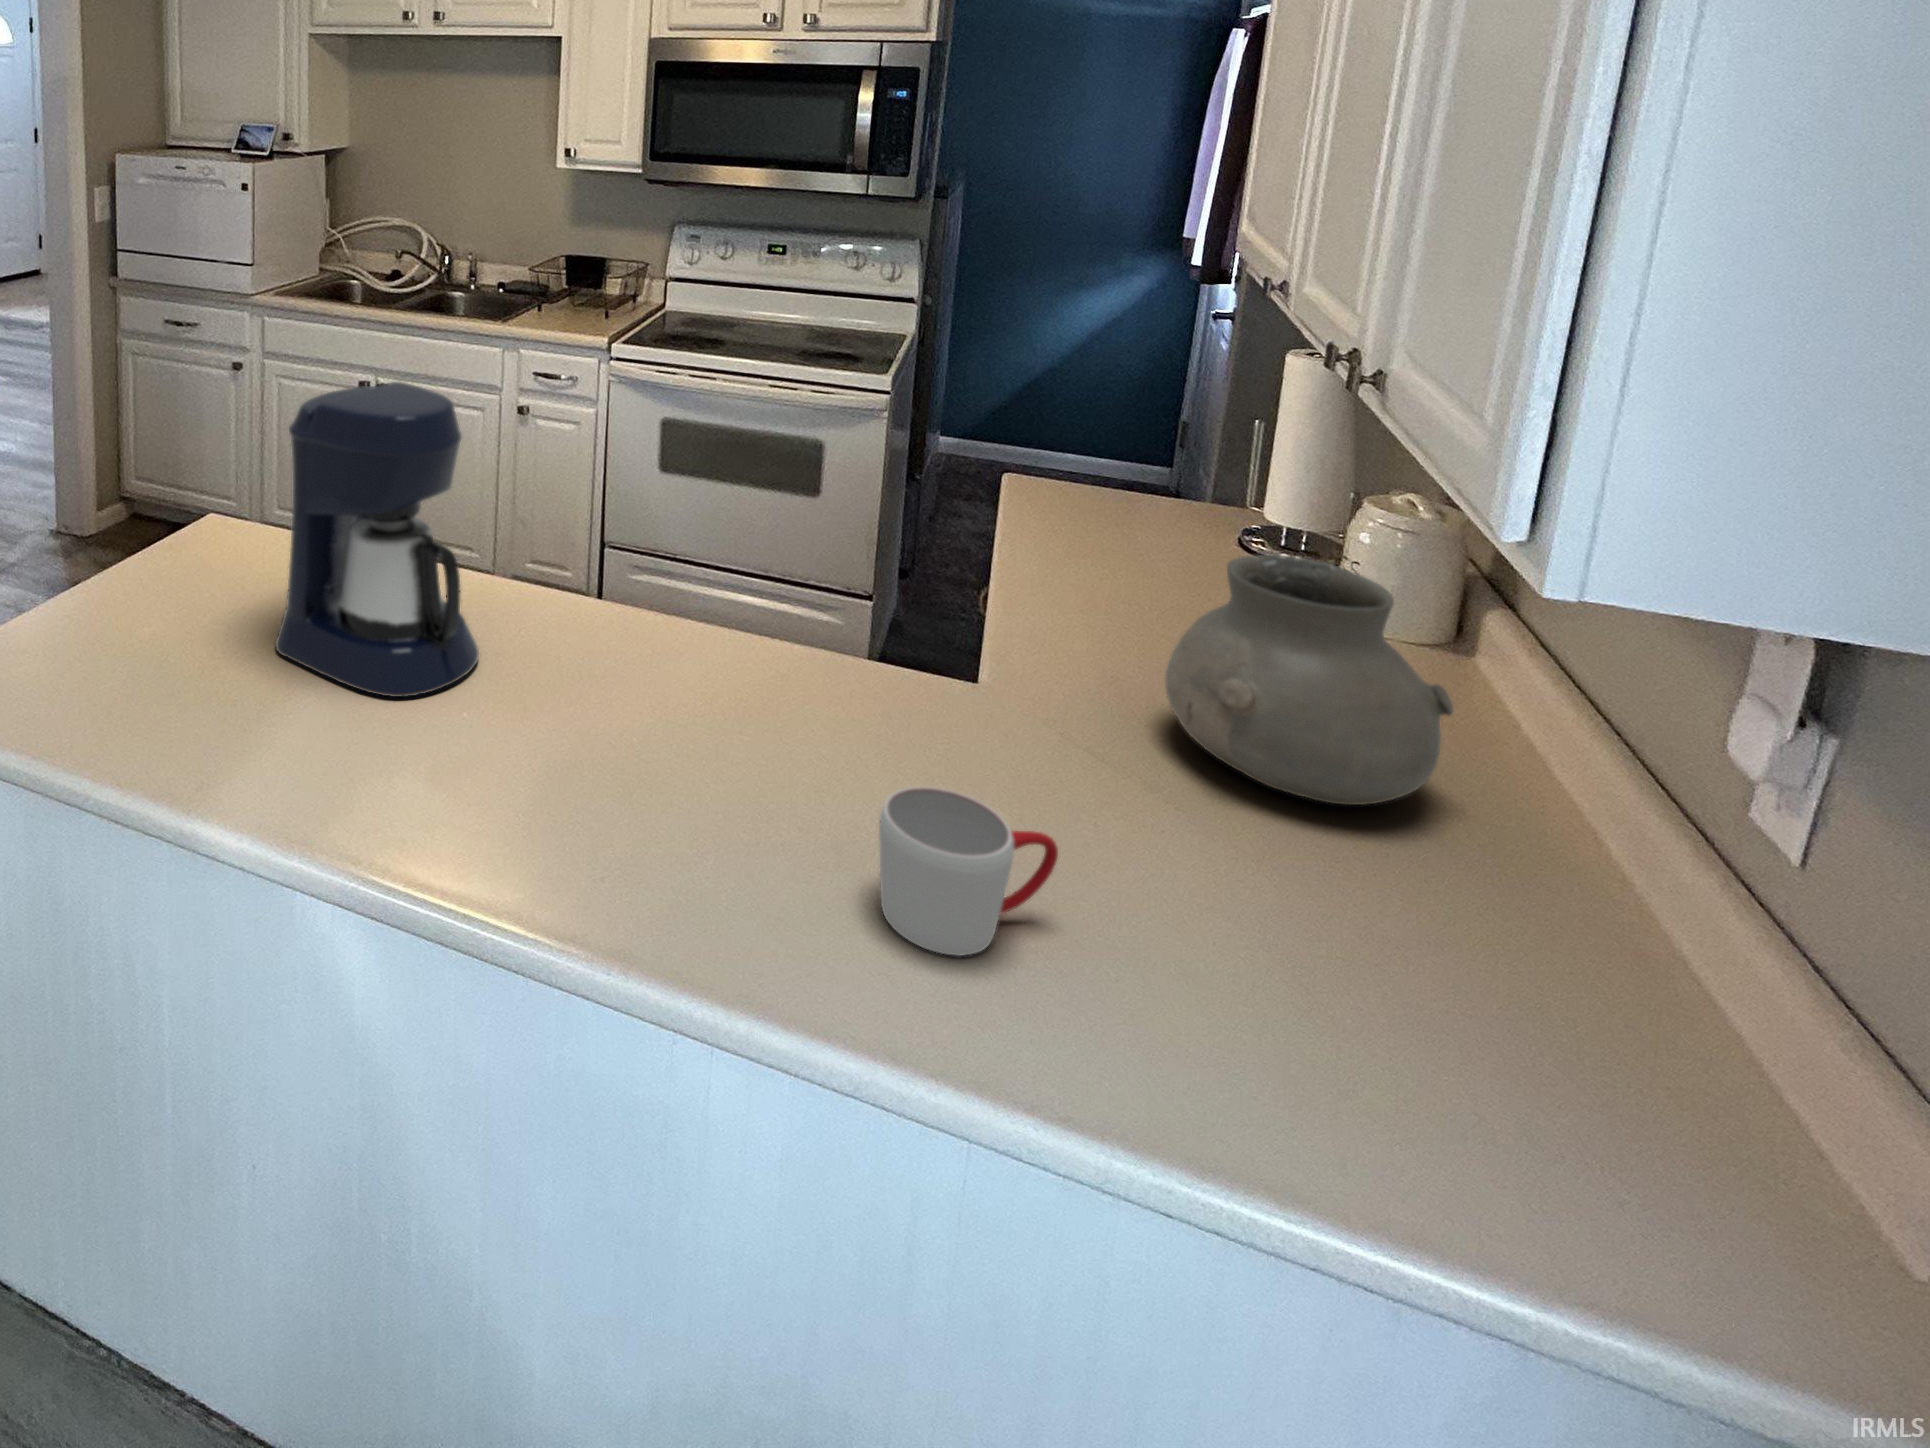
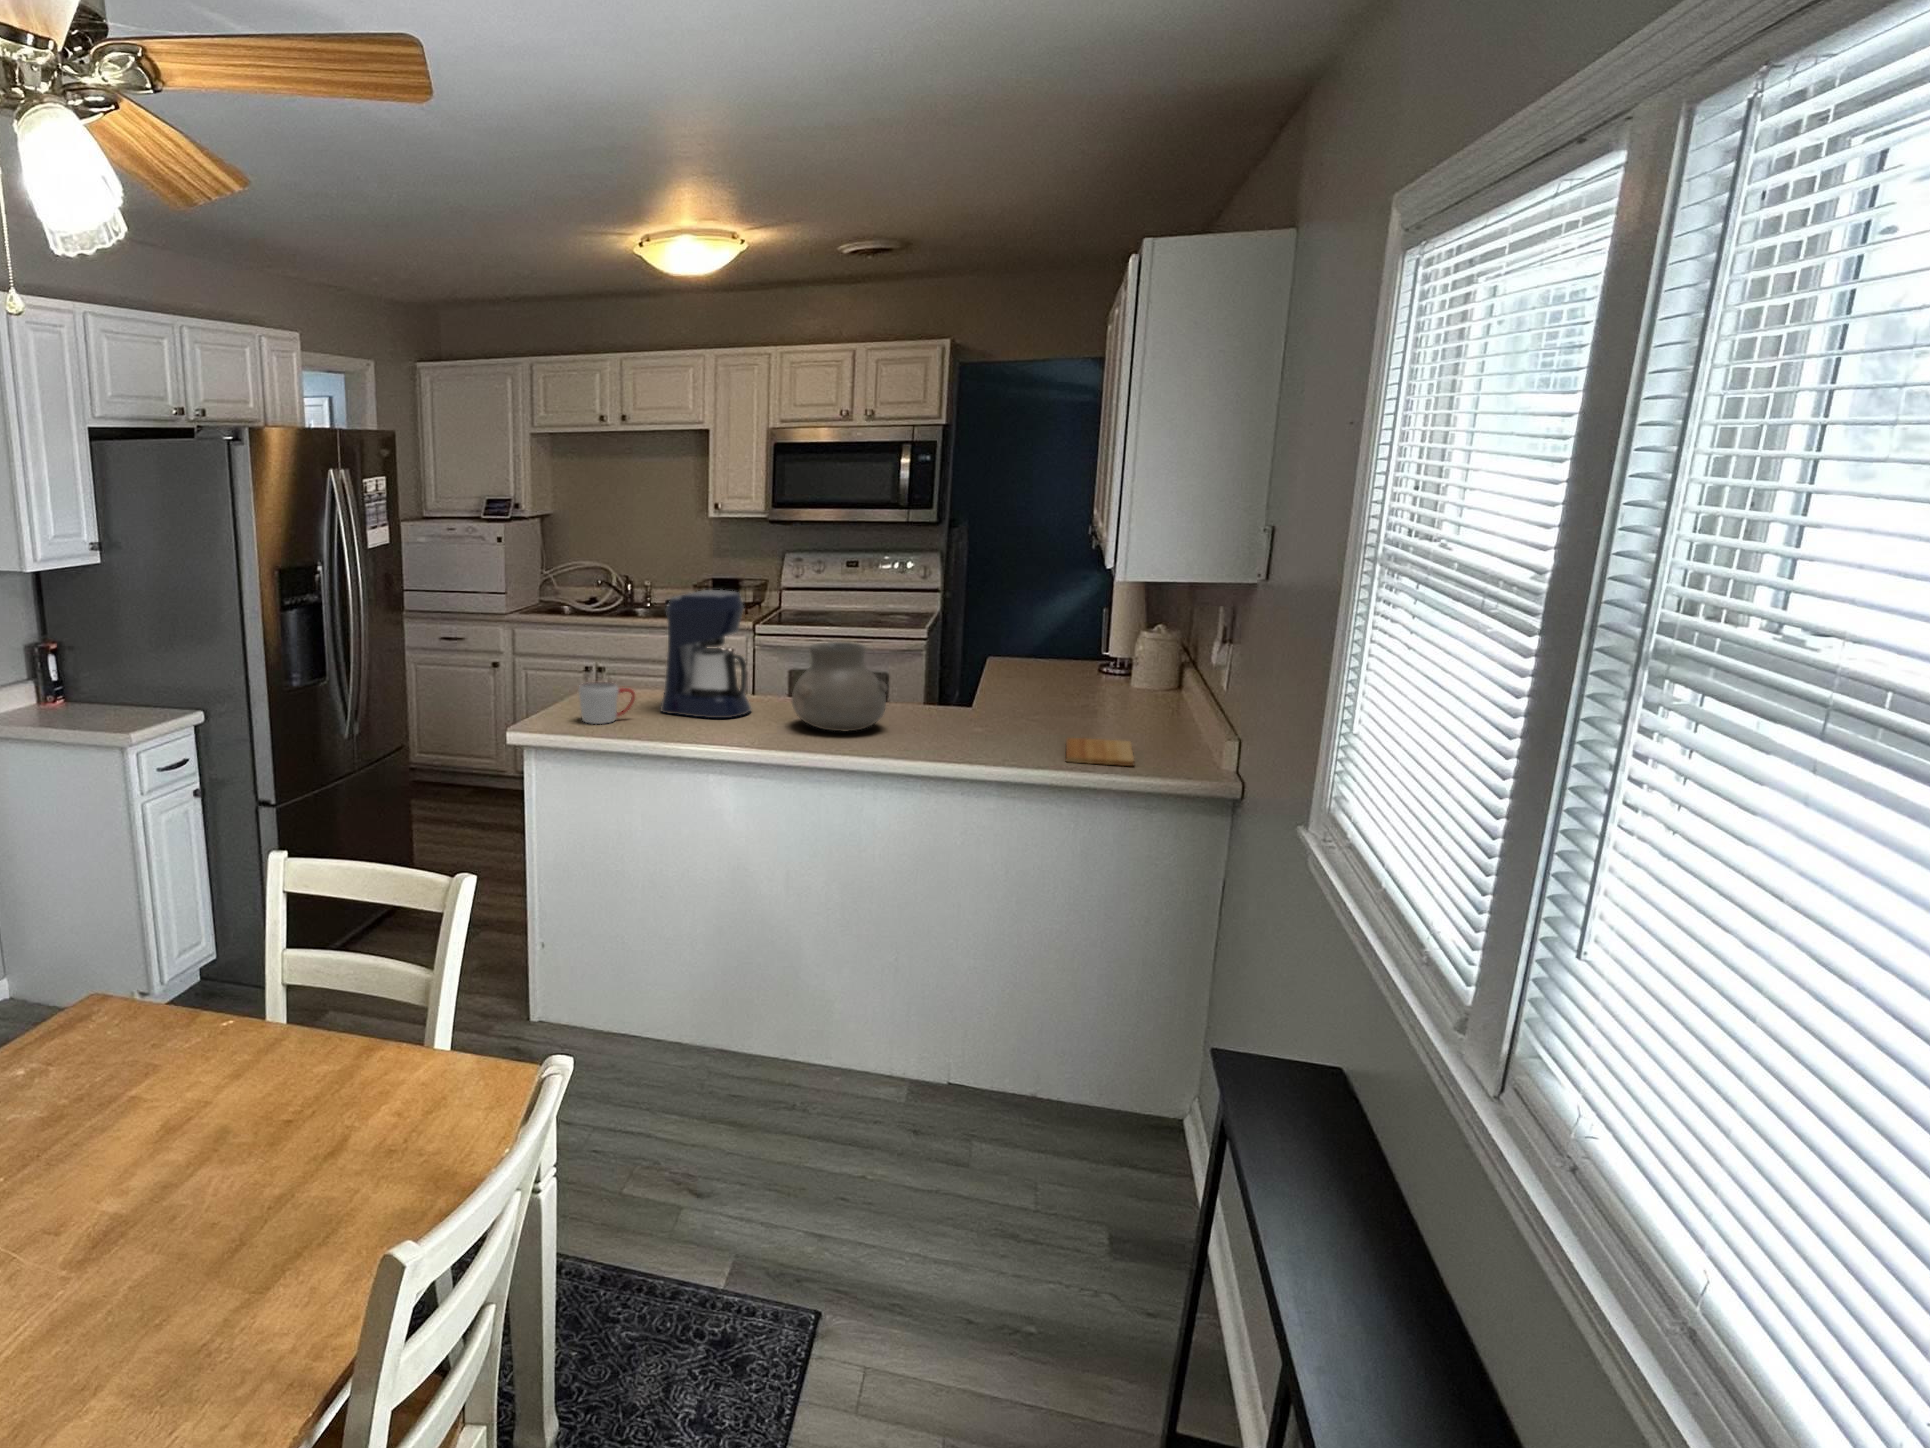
vase: present [1165,555,1453,805] -> present [792,642,887,731]
mug: present [879,787,1058,956] -> present [579,682,635,724]
cutting board: none [1302,945,1624,1227] -> present [1066,738,1134,766]

